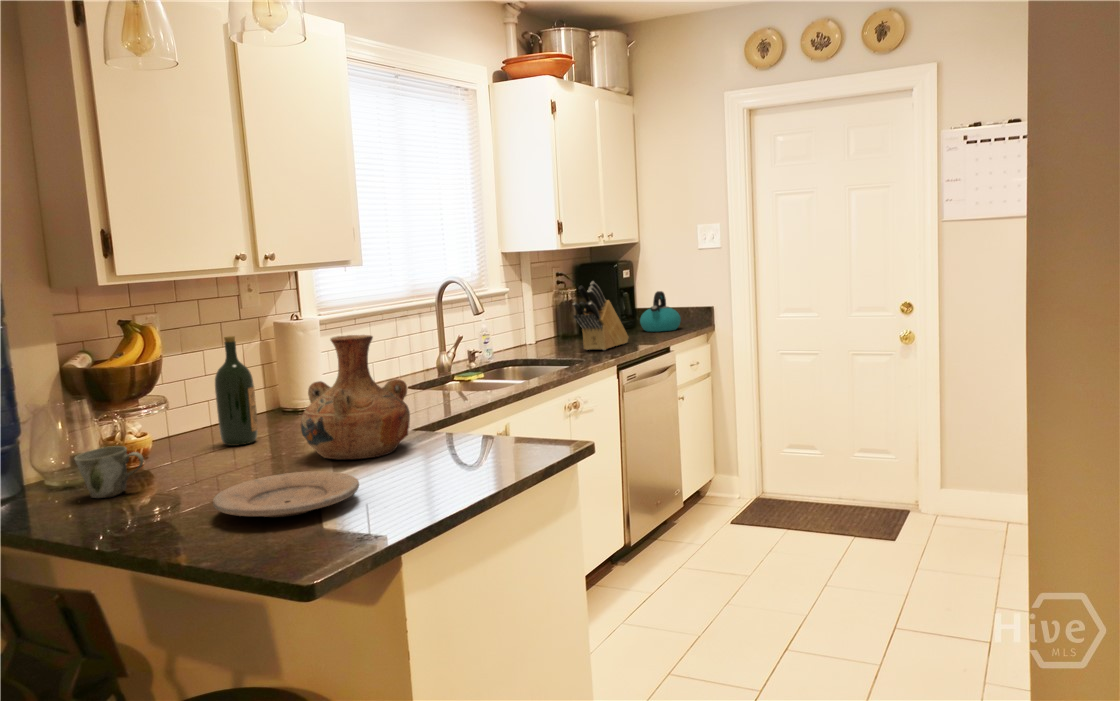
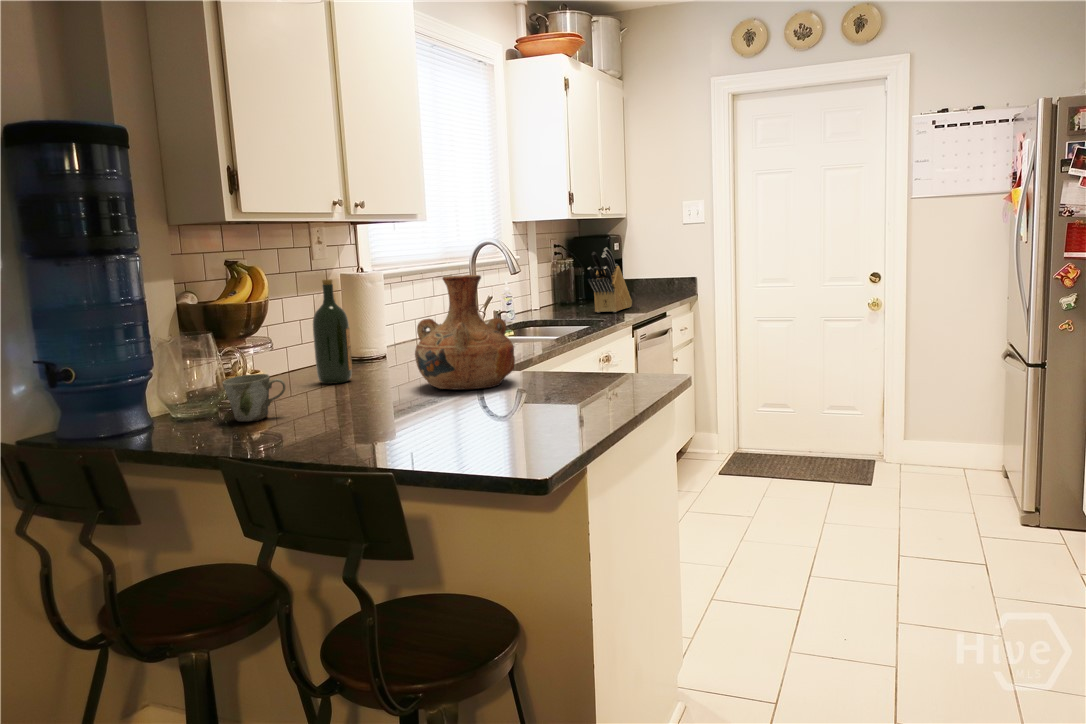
kettle: present [640,291,681,332] -> none [633,262,671,299]
plate: present [213,471,359,517] -> none [385,393,516,429]

